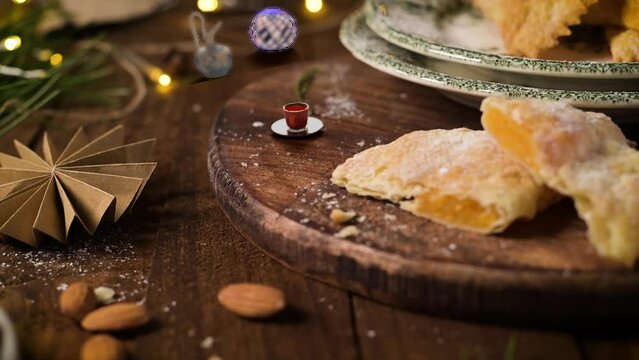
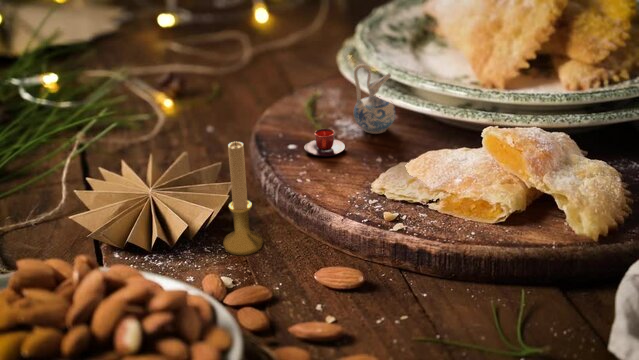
decorative orb: present [250,9,296,50] -> none [231,33,273,70]
ceramic pitcher: present [189,13,232,78] -> present [354,64,396,134]
candle holder: none [124,101,185,259] -> present [223,141,263,256]

